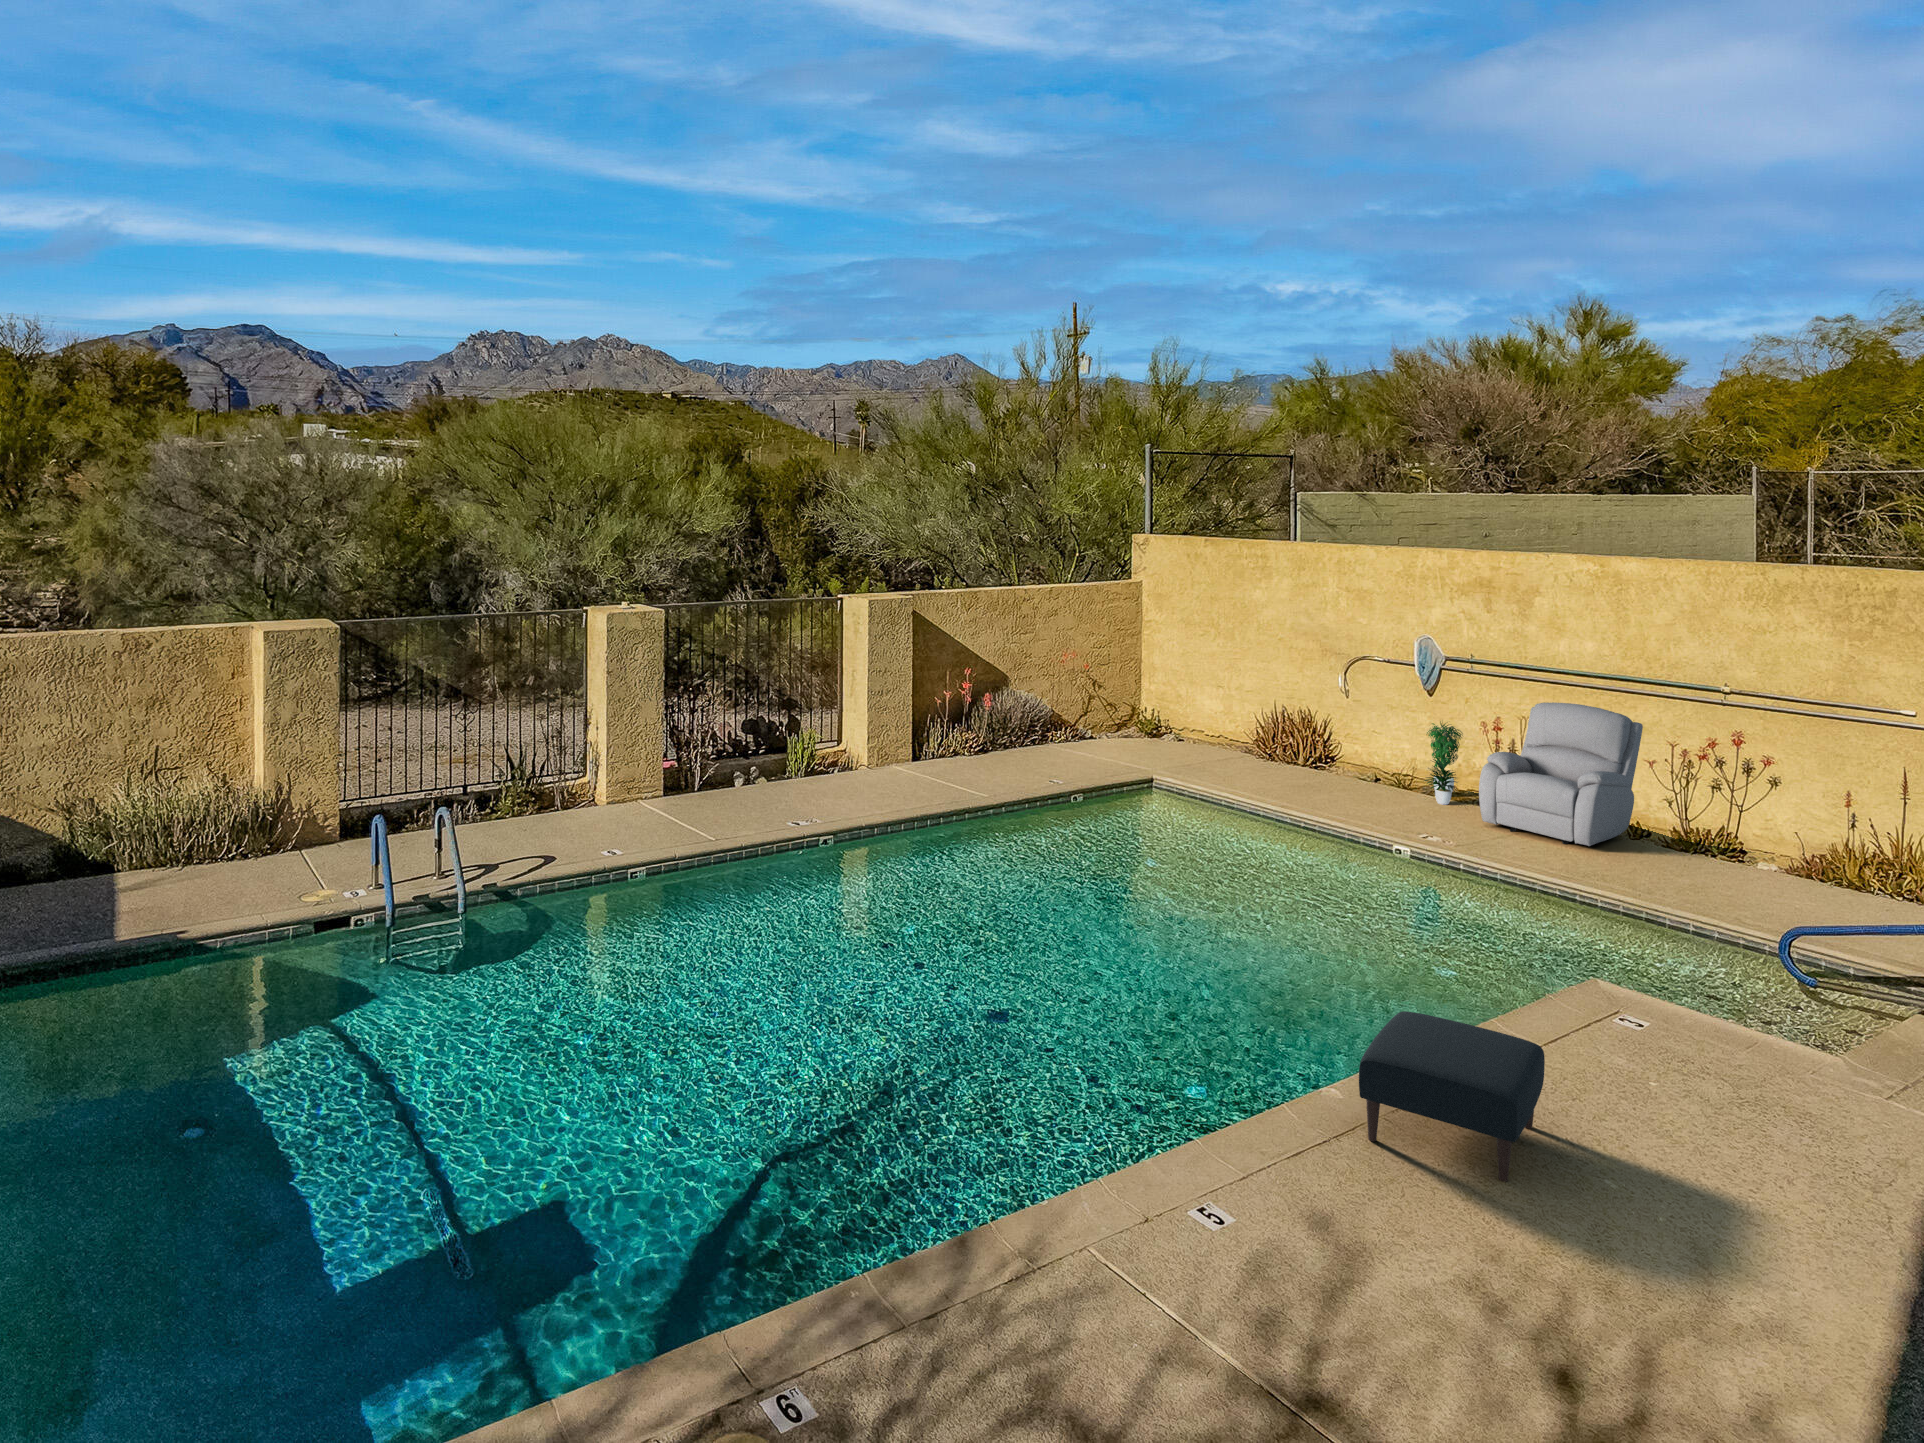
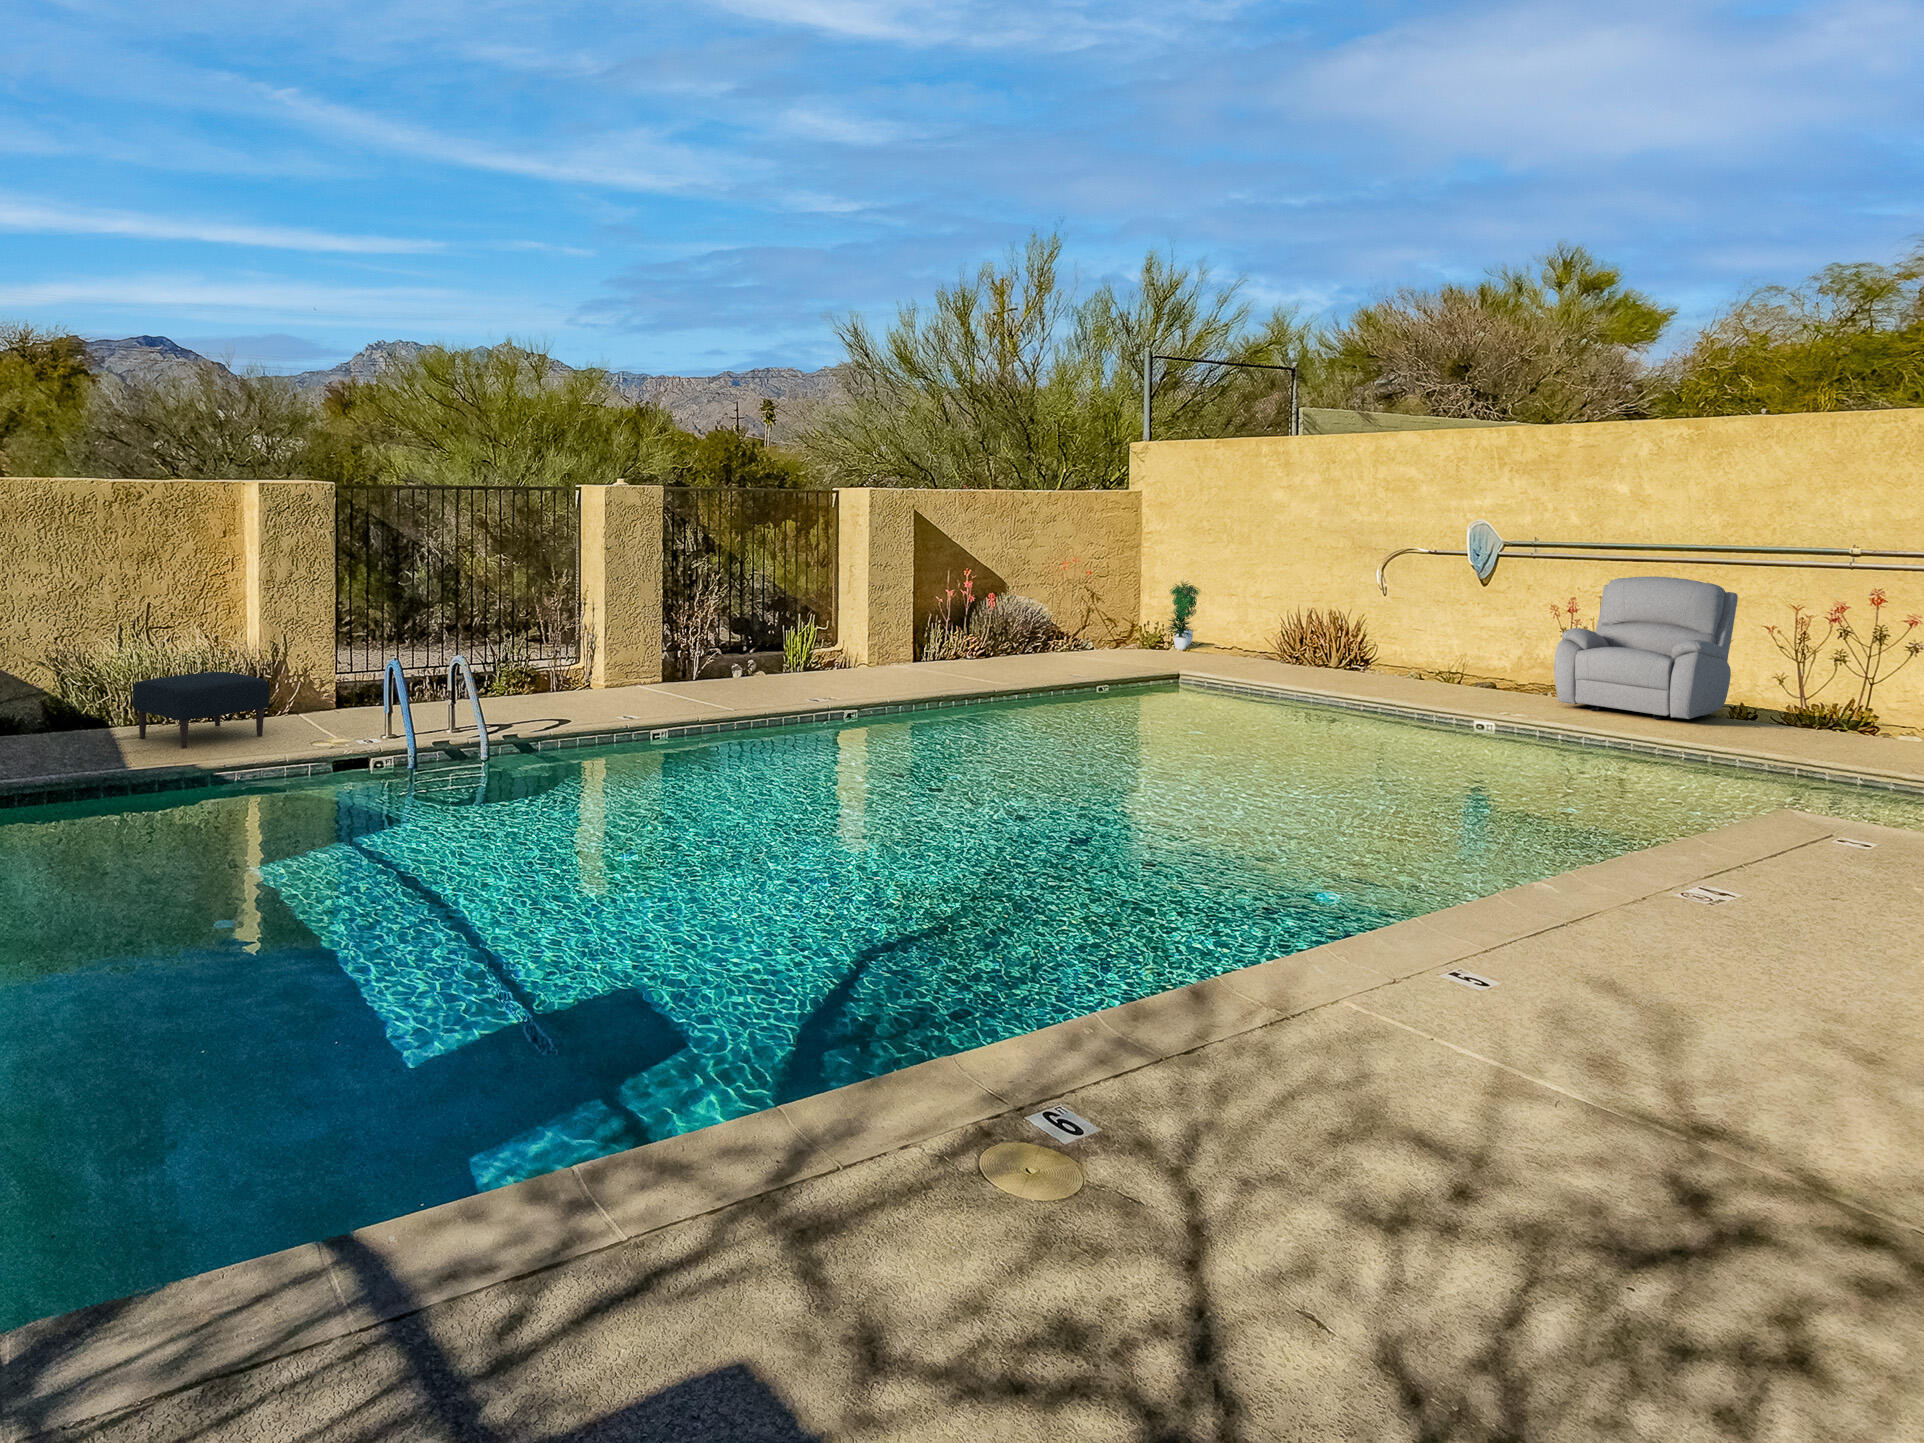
potted plant: present [1424,722,1463,805] -> present [1166,581,1199,649]
ottoman: present [1359,1011,1545,1182] -> present [133,672,269,749]

